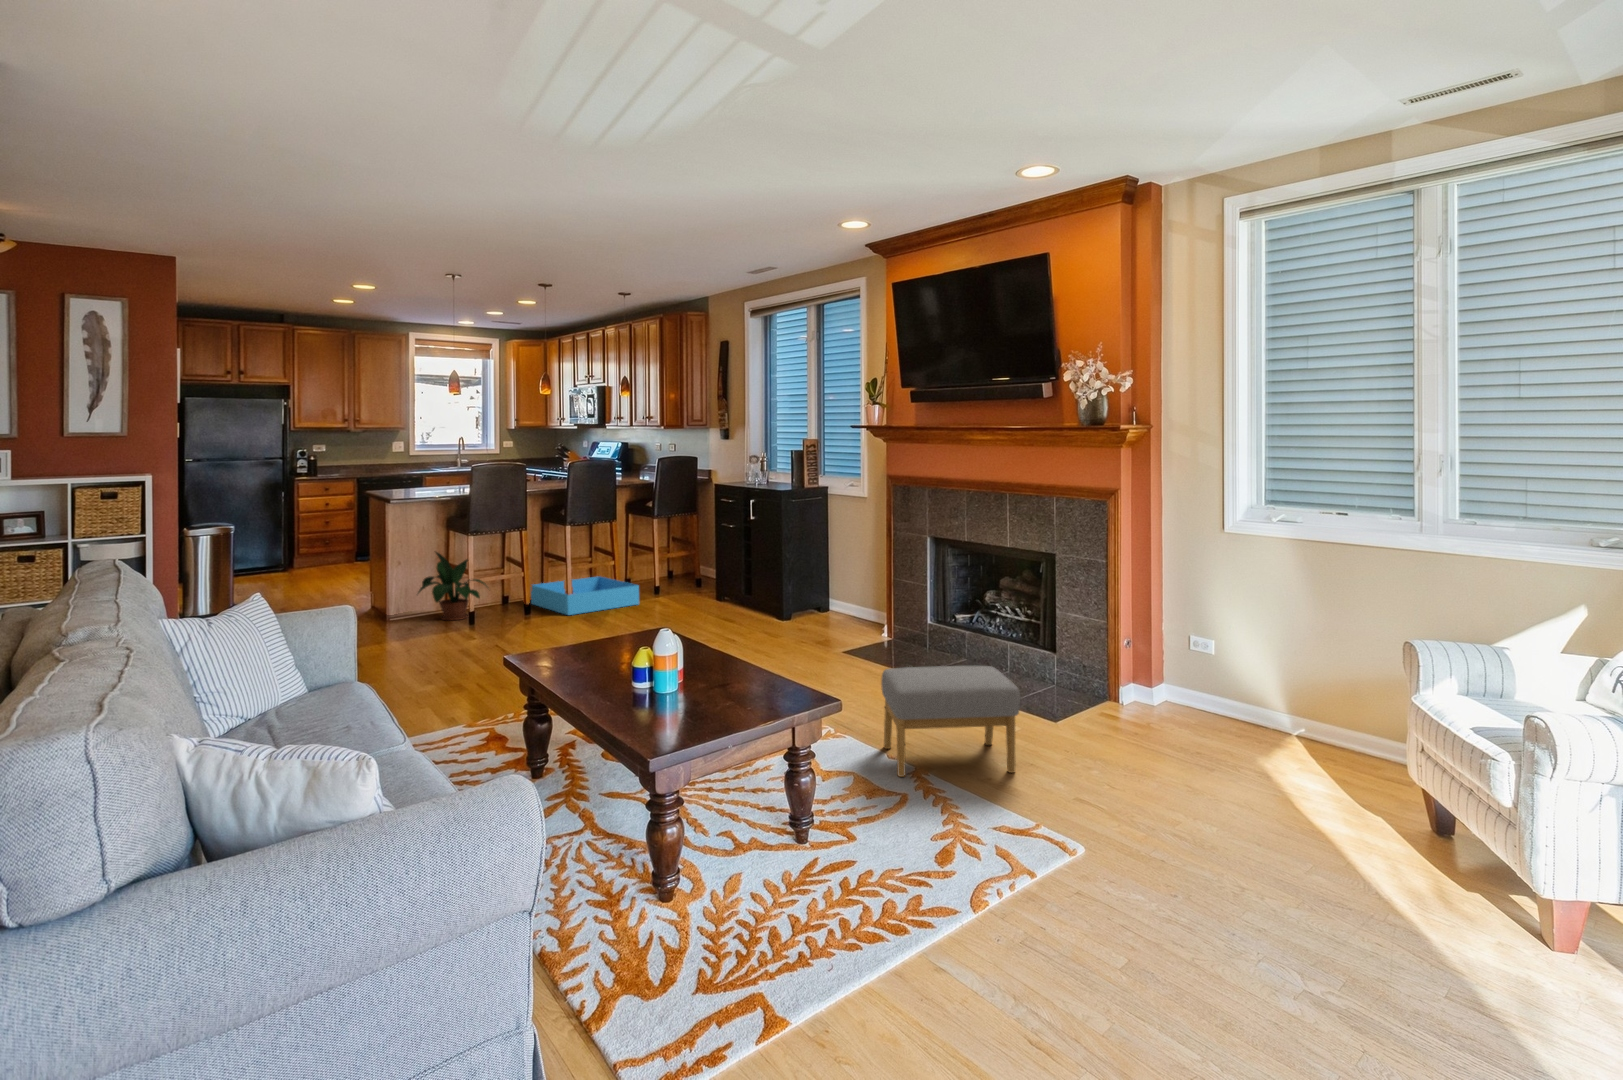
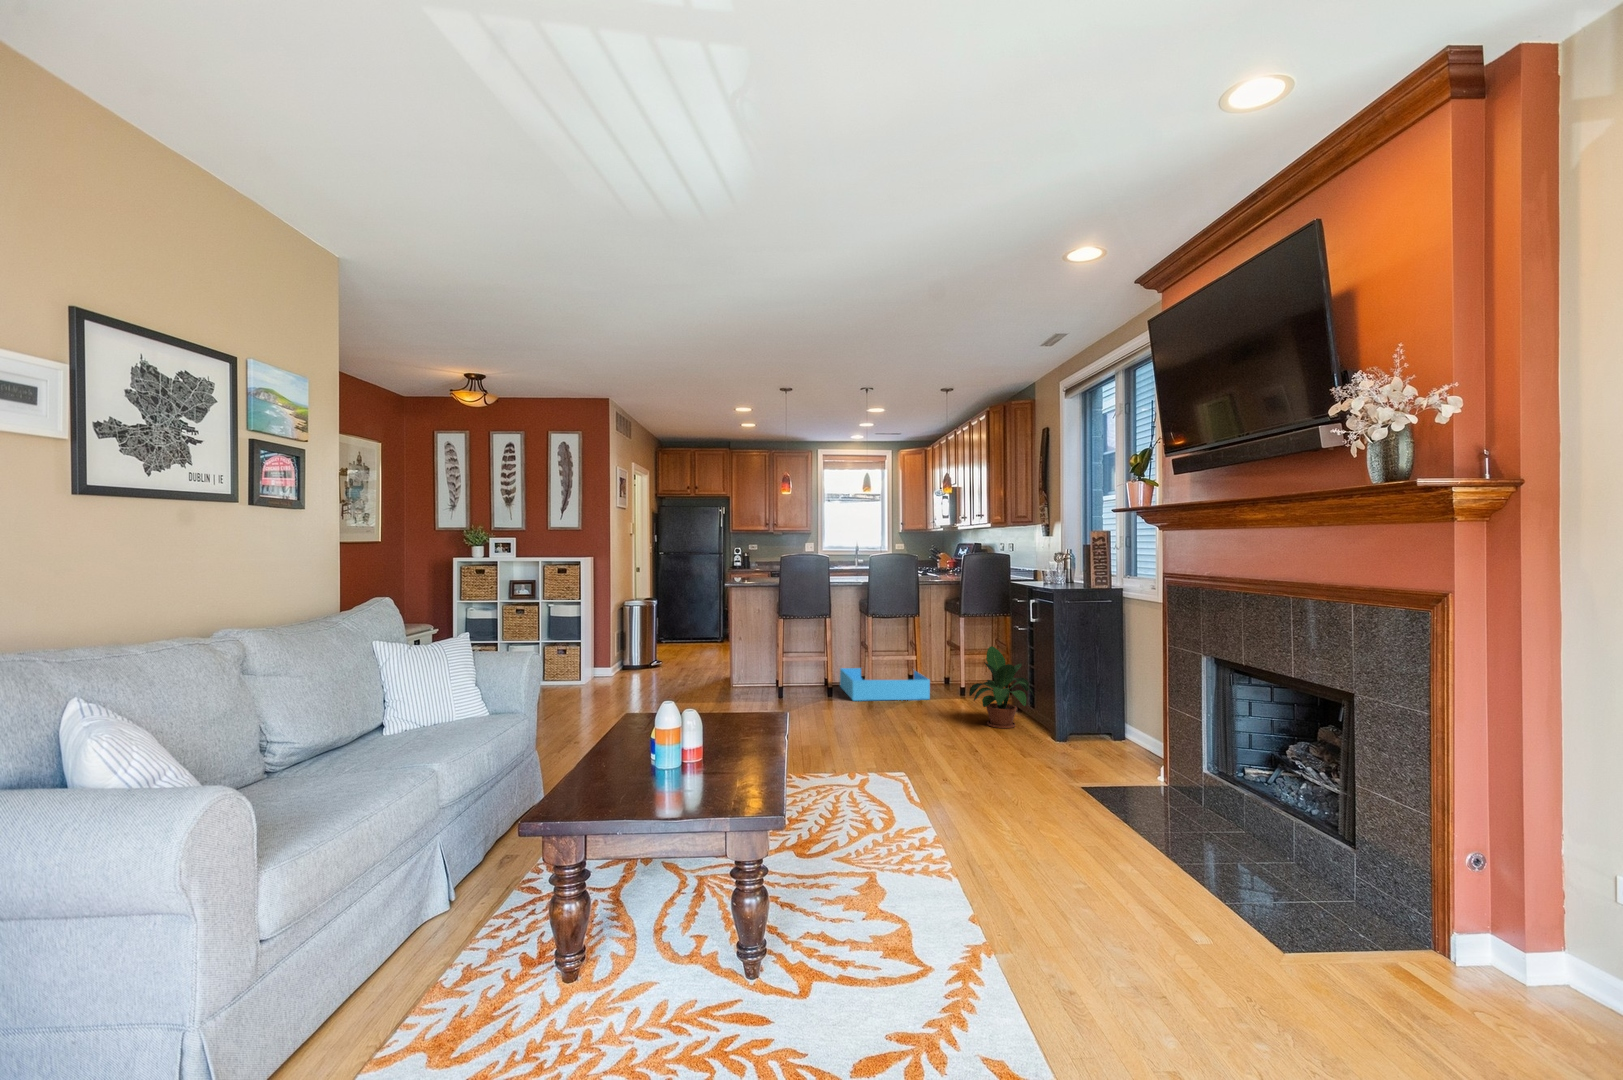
potted plant: present [418,552,486,620] -> present [969,646,1032,728]
footstool: present [881,666,1020,777] -> none [917,817,1128,1037]

